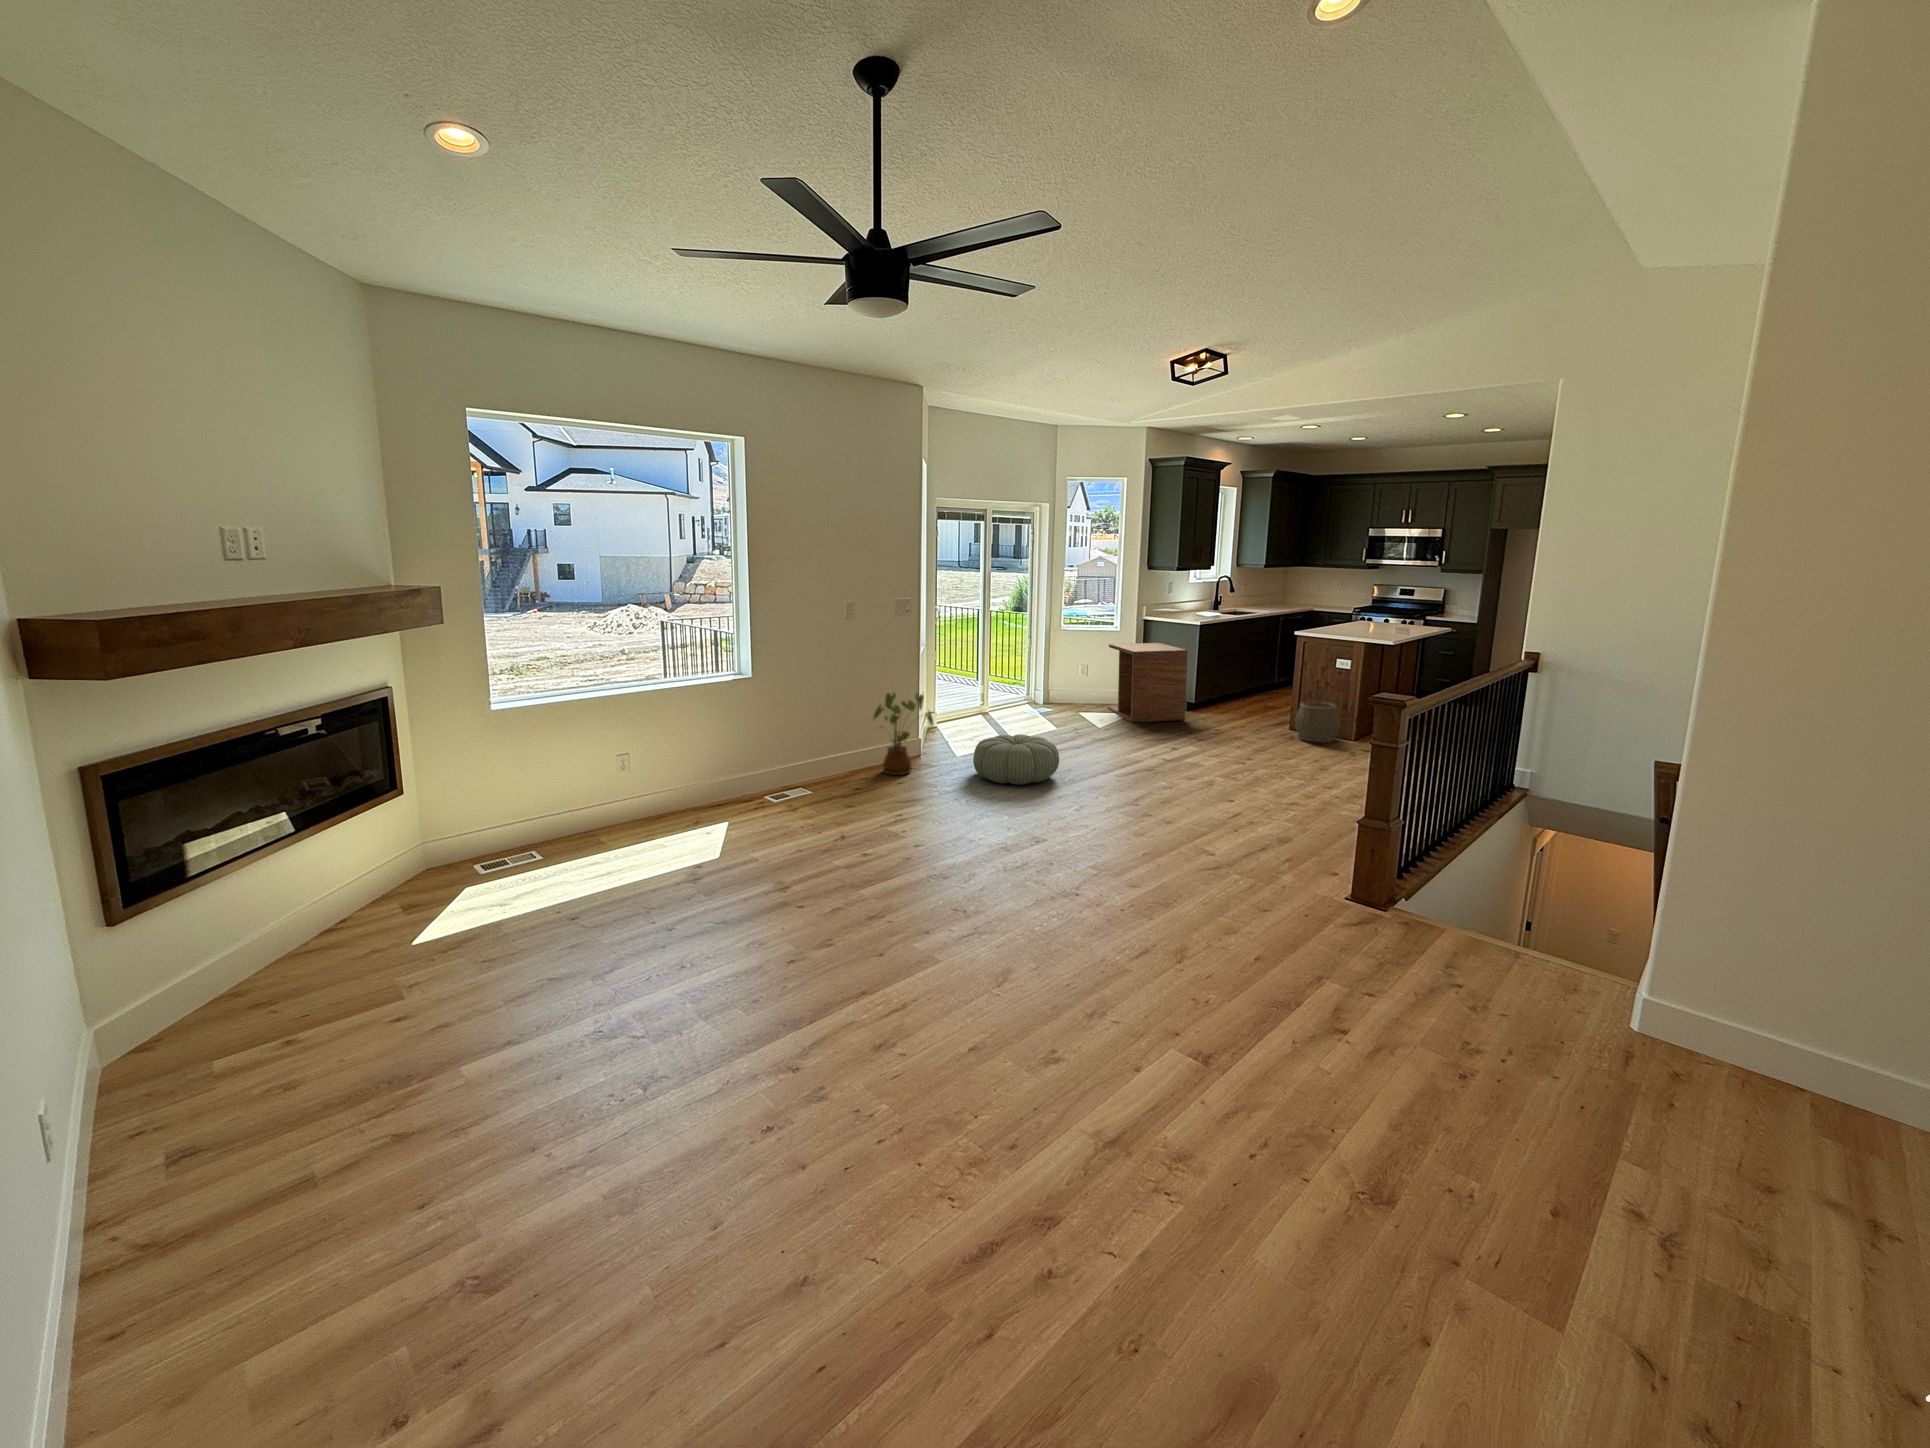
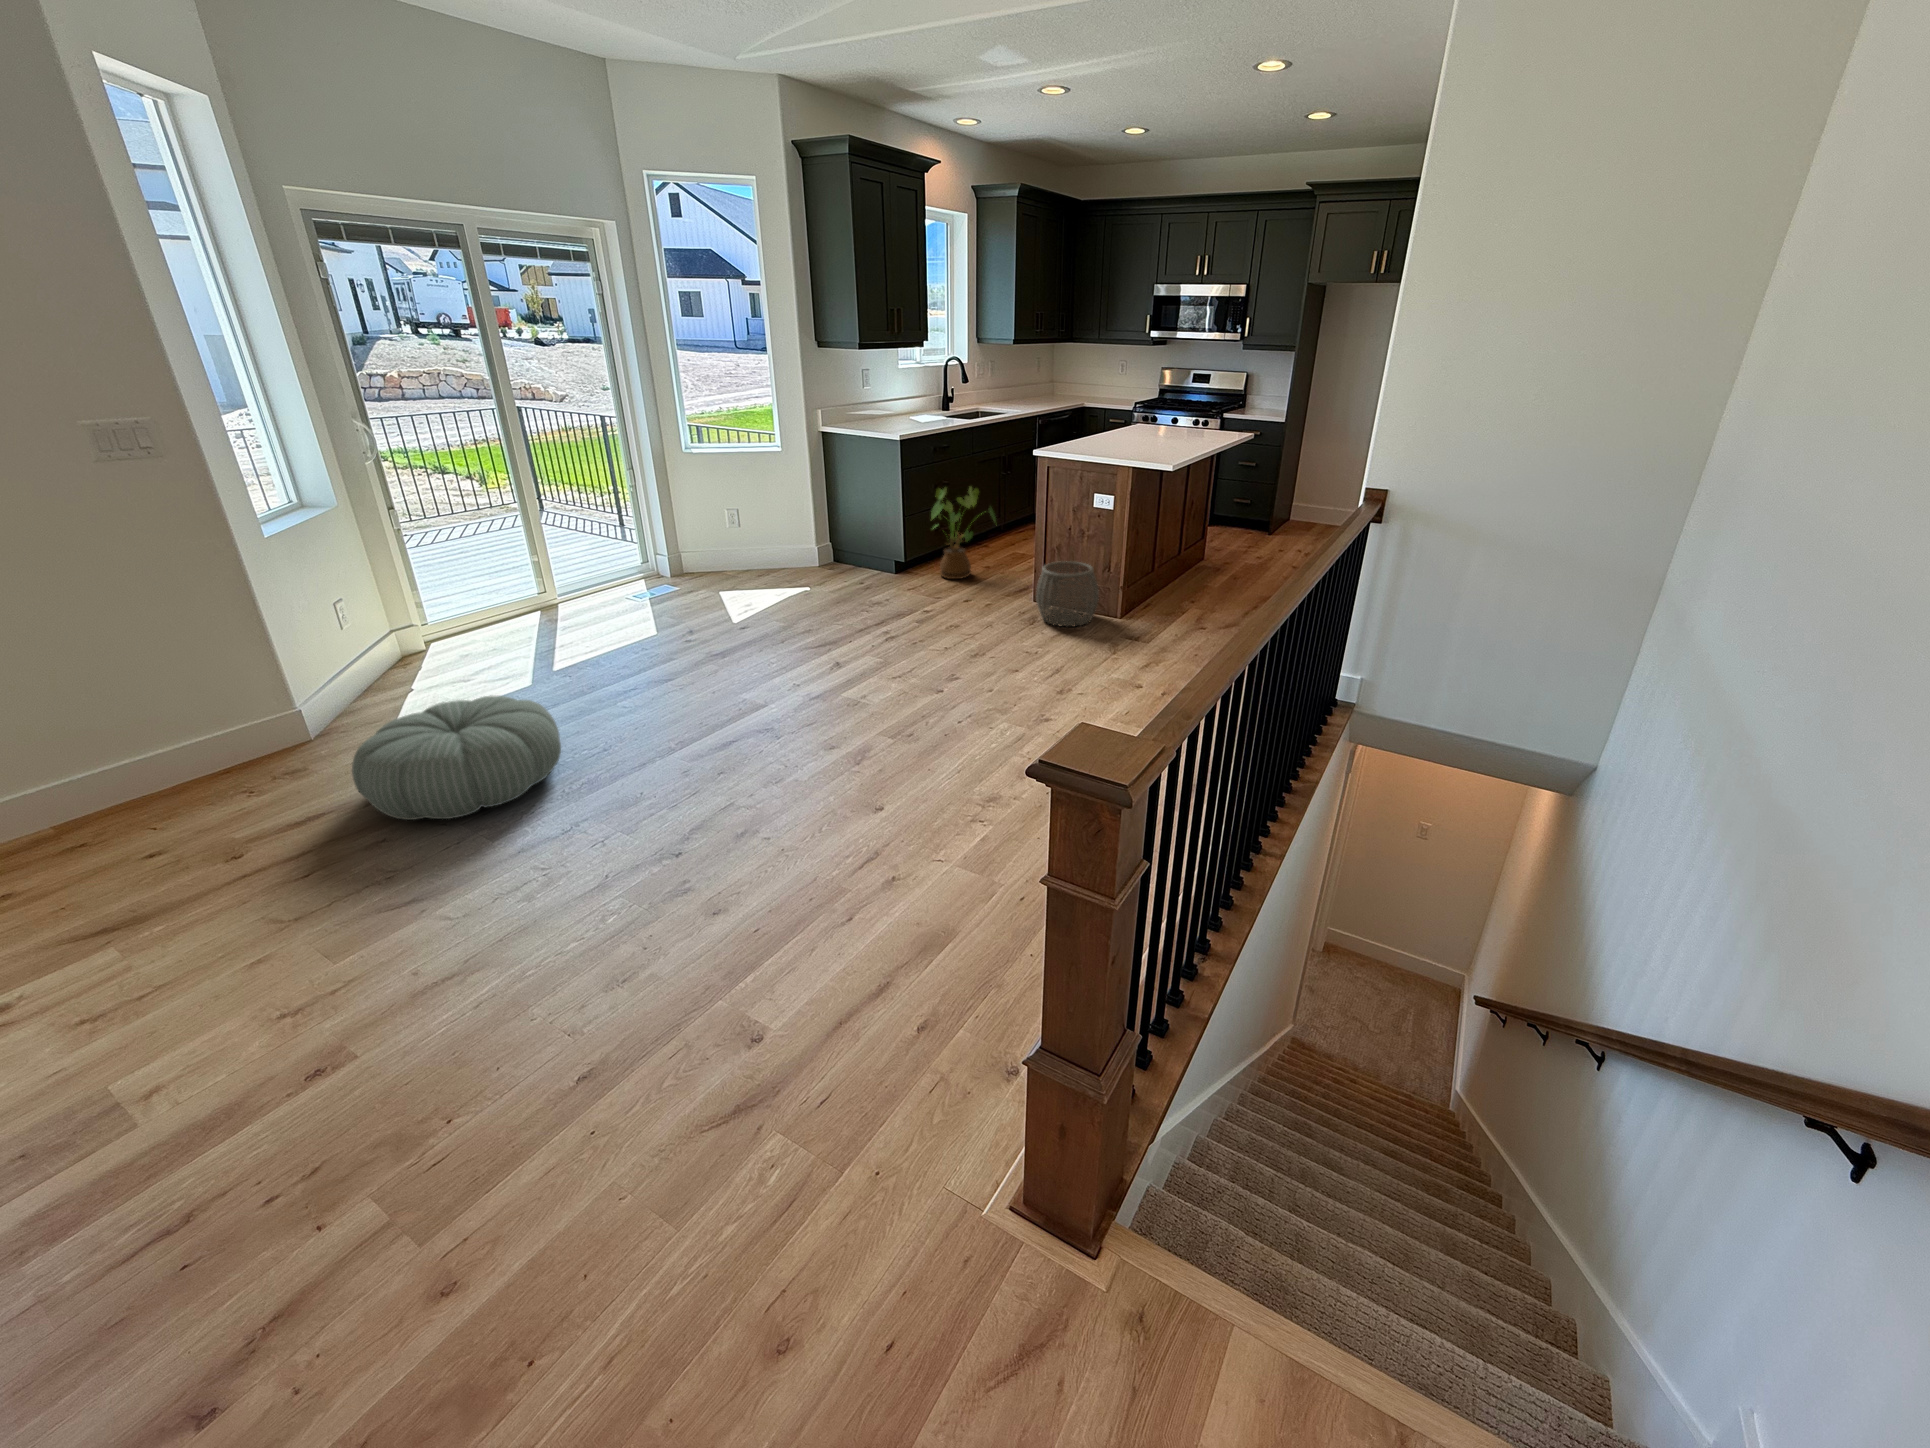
side table: present [1108,643,1187,722] -> none [765,470,885,607]
house plant: present [874,693,933,775] -> present [931,487,996,579]

